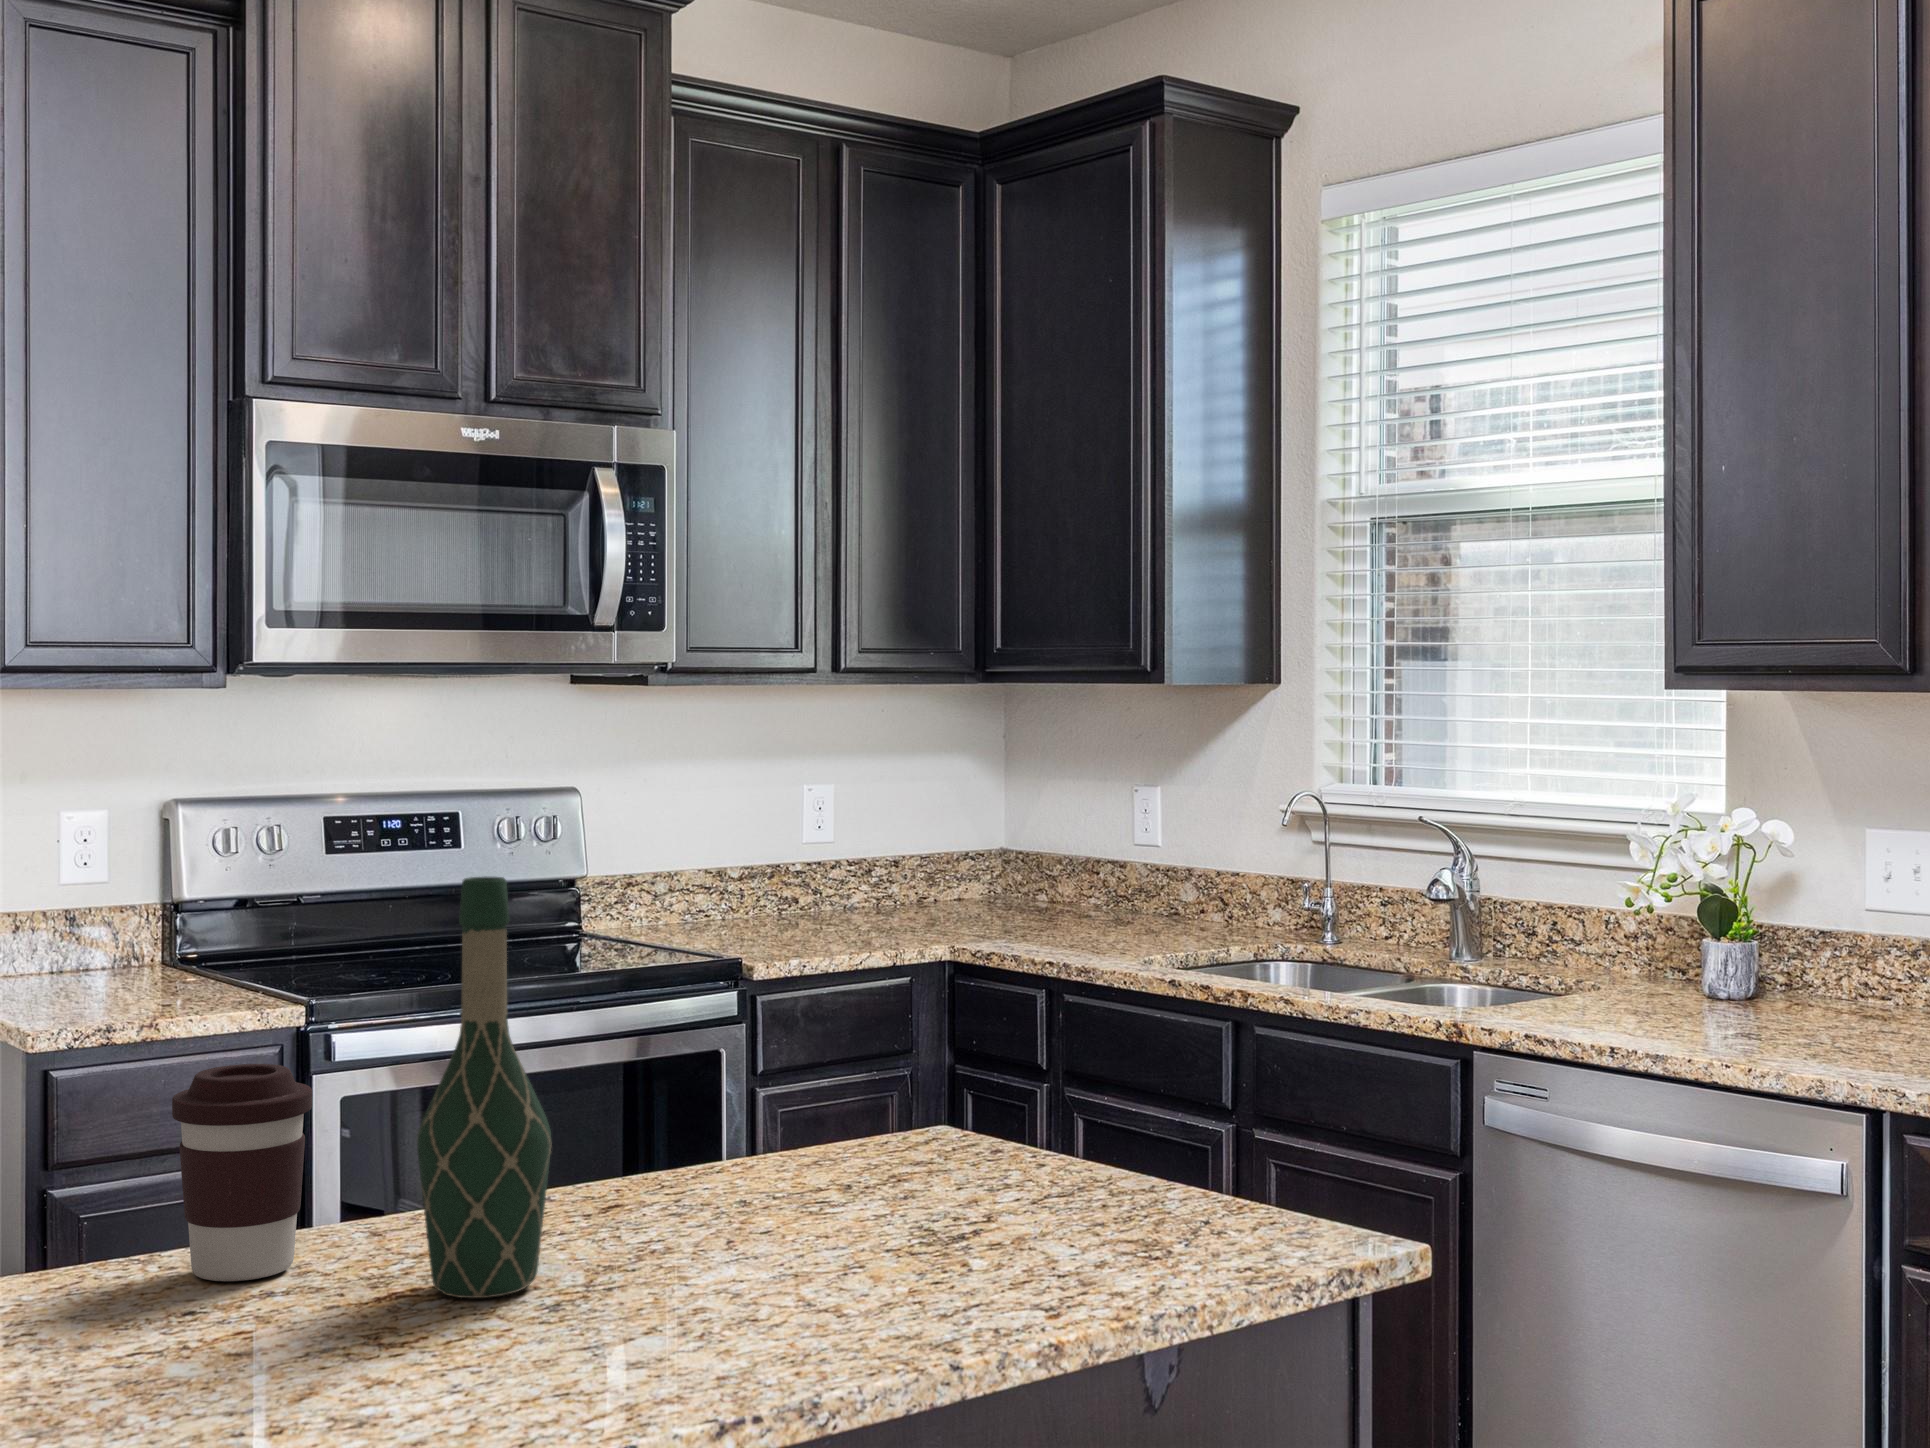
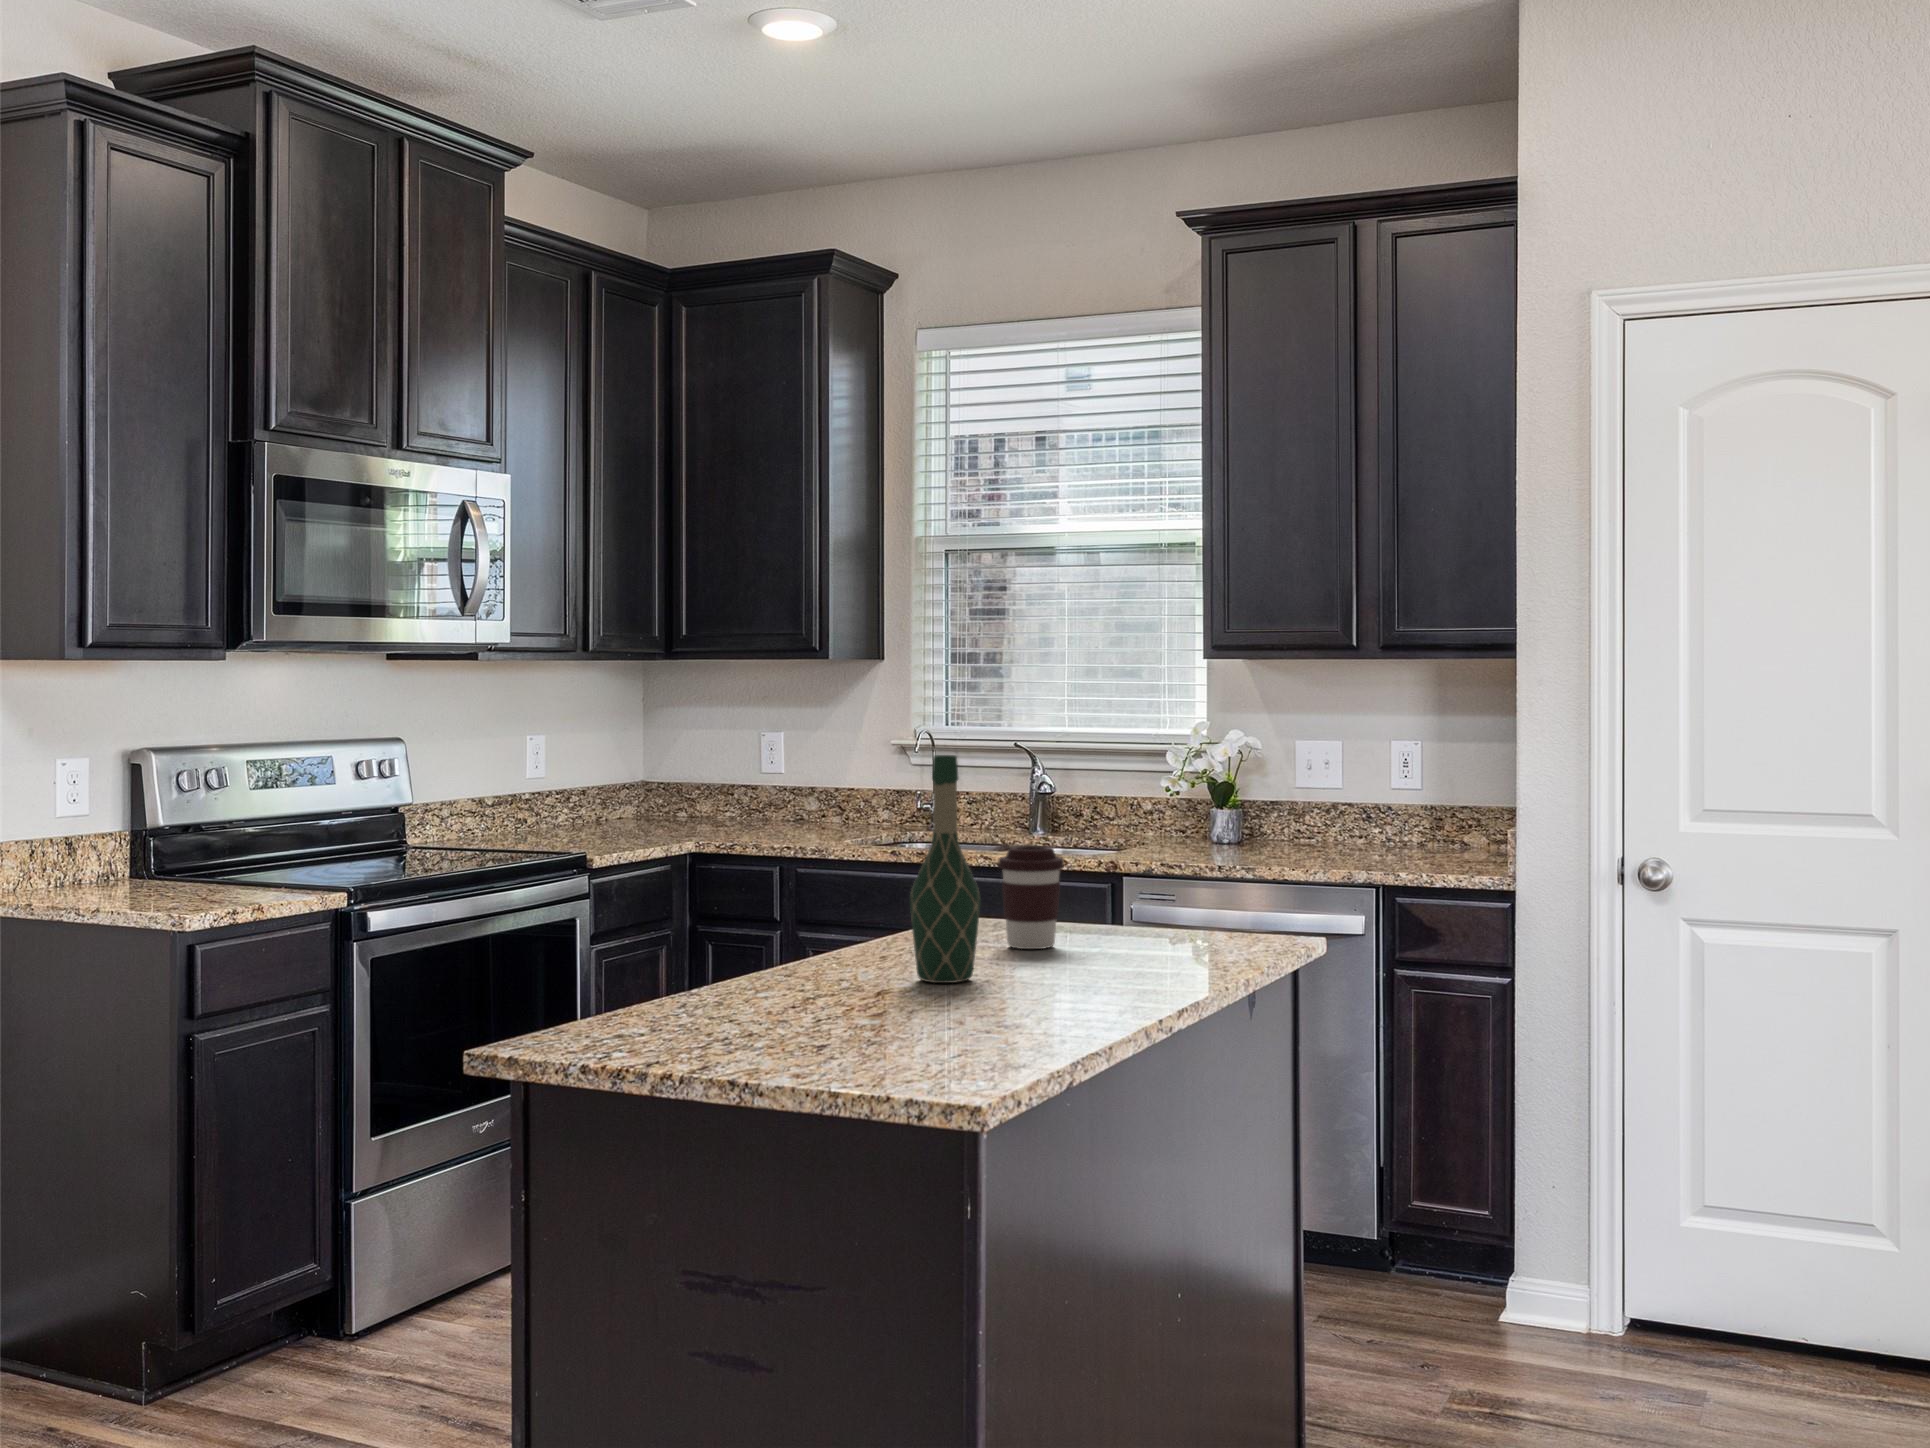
coffee cup: present [172,1064,312,1281] -> present [999,846,1064,949]

